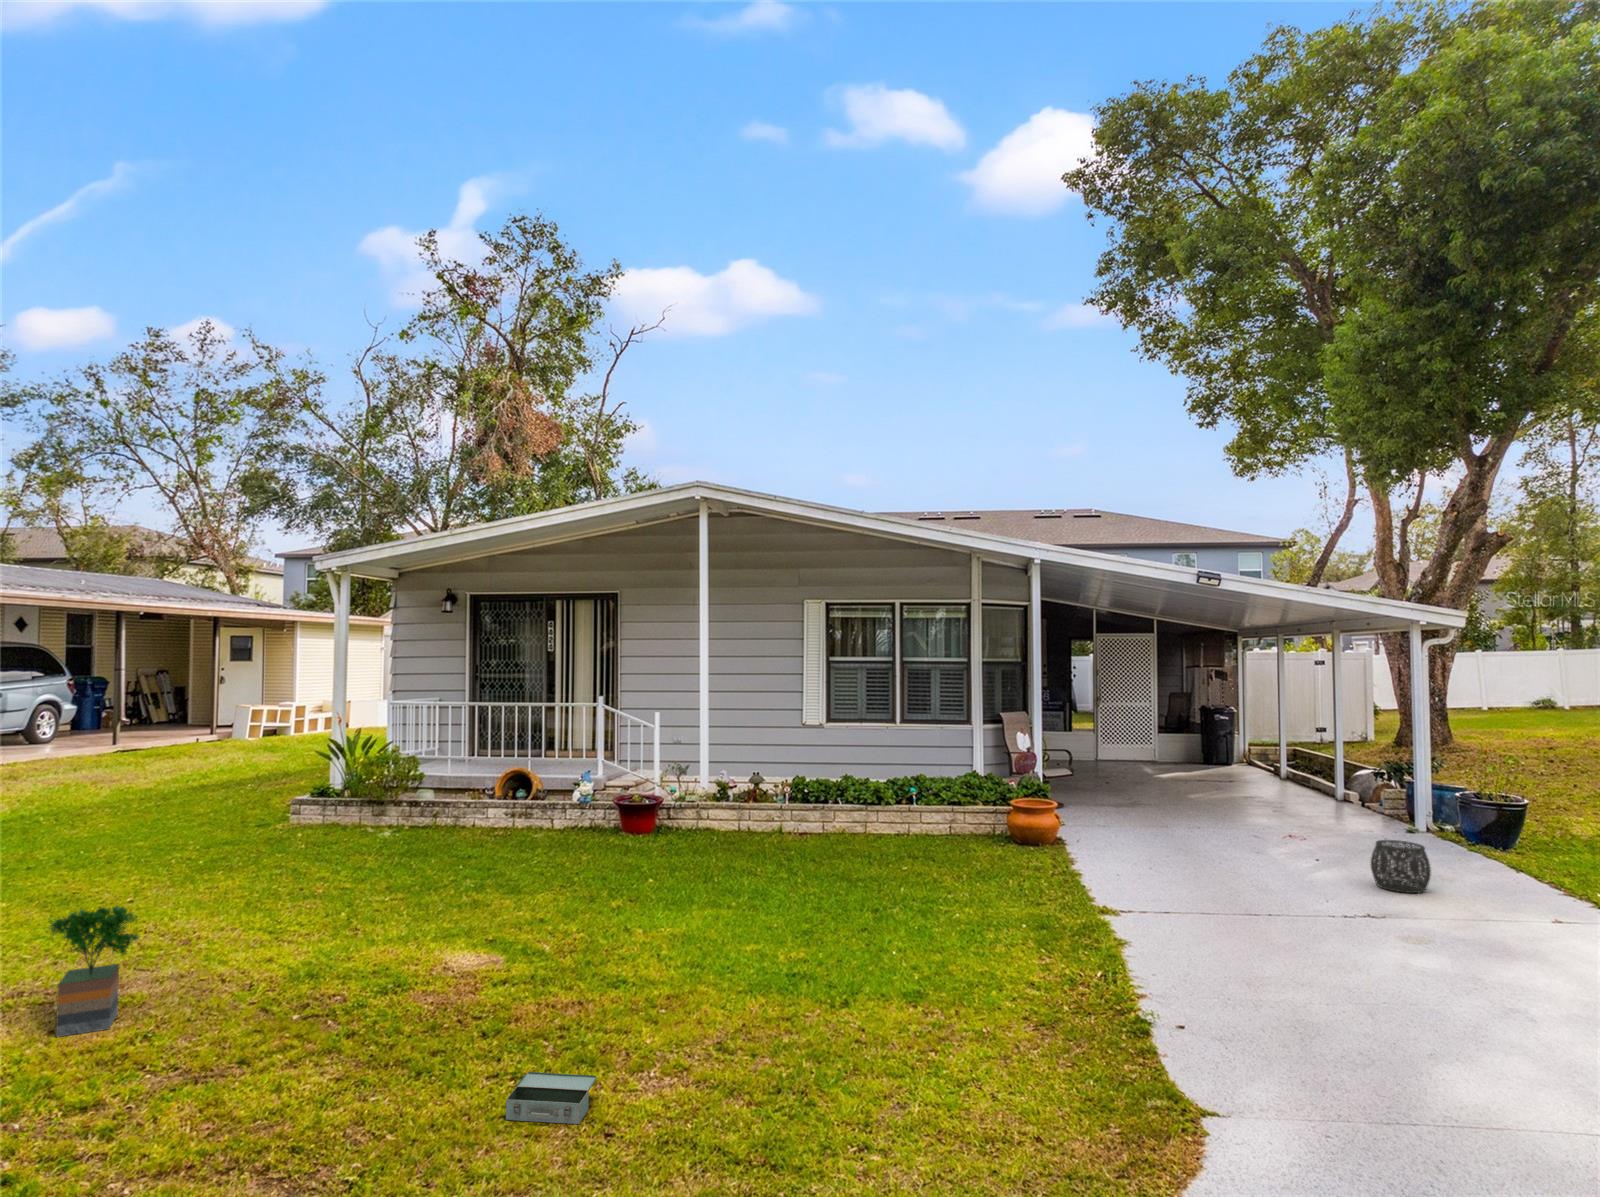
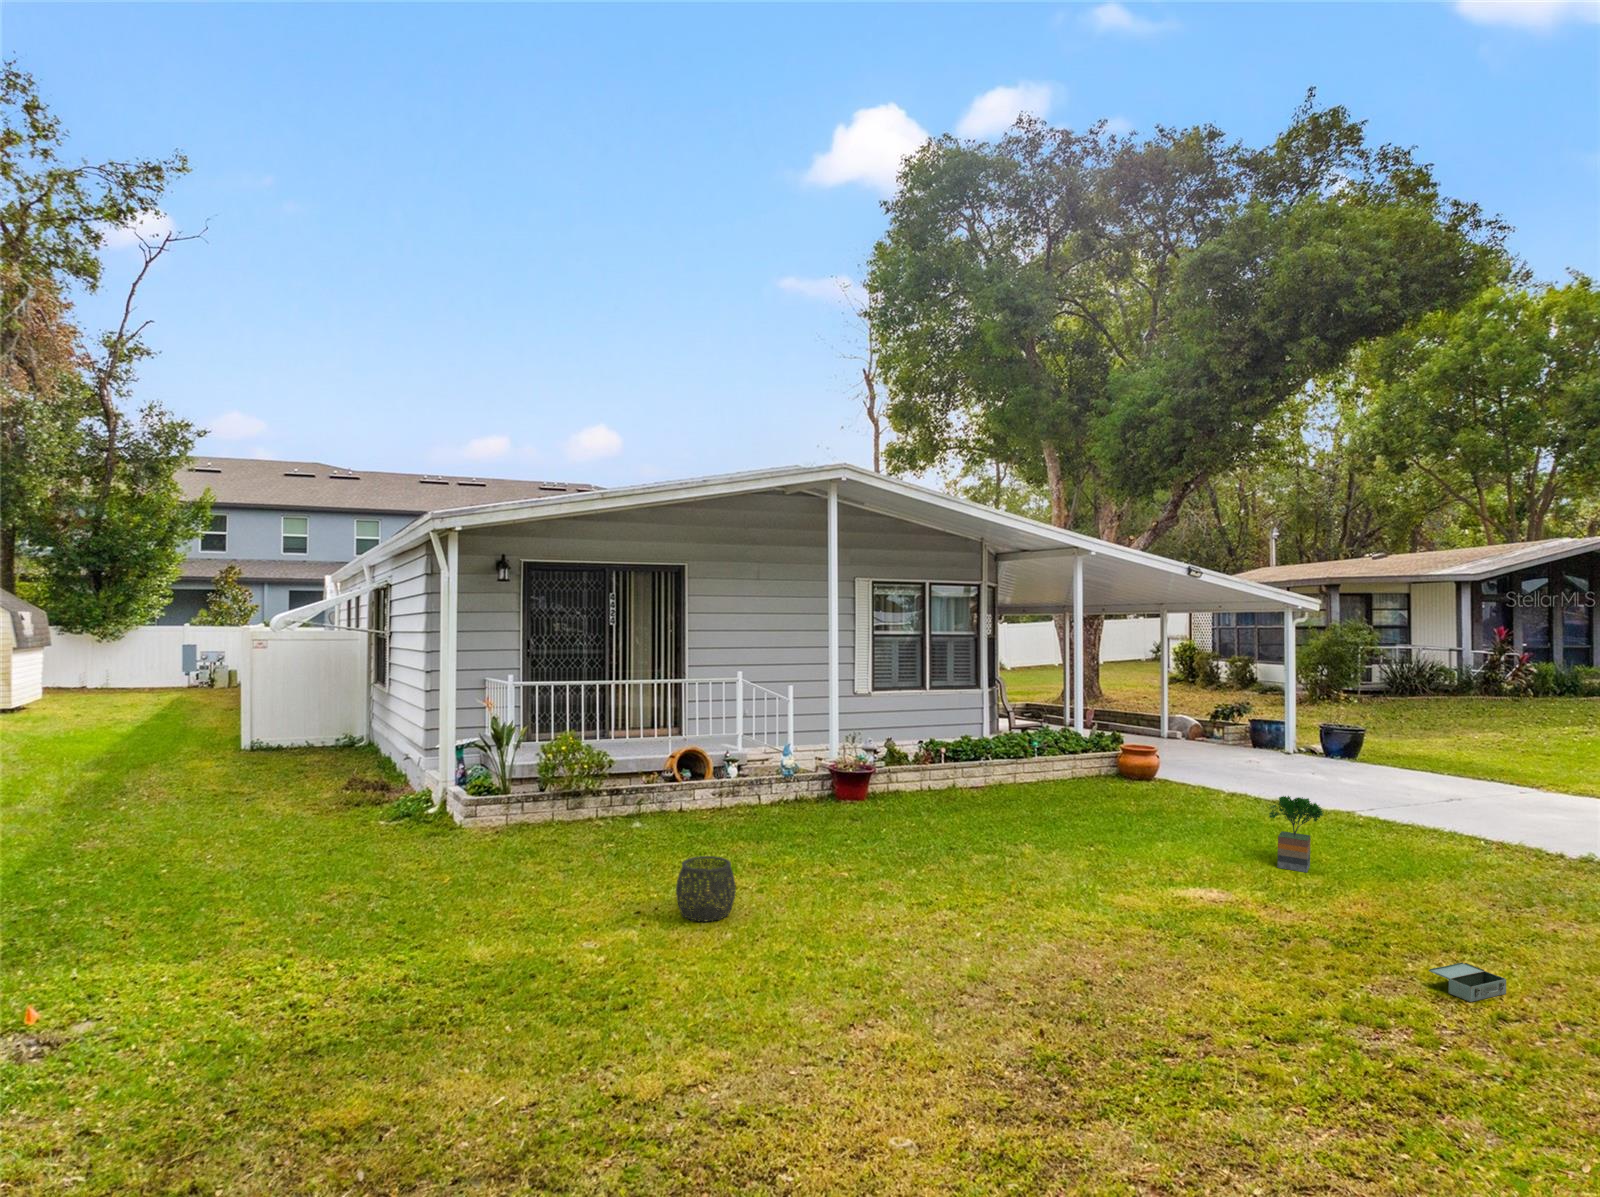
woven basket: present [1371,840,1431,894] -> present [676,856,736,922]
potted tree: present [50,906,140,1037] -> present [1269,796,1323,872]

